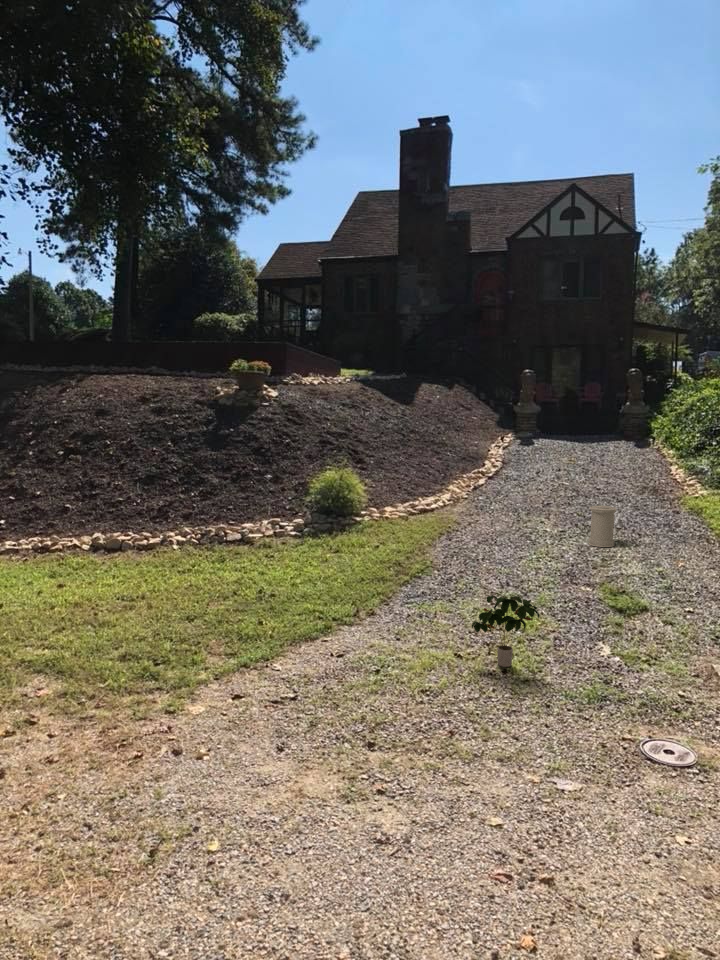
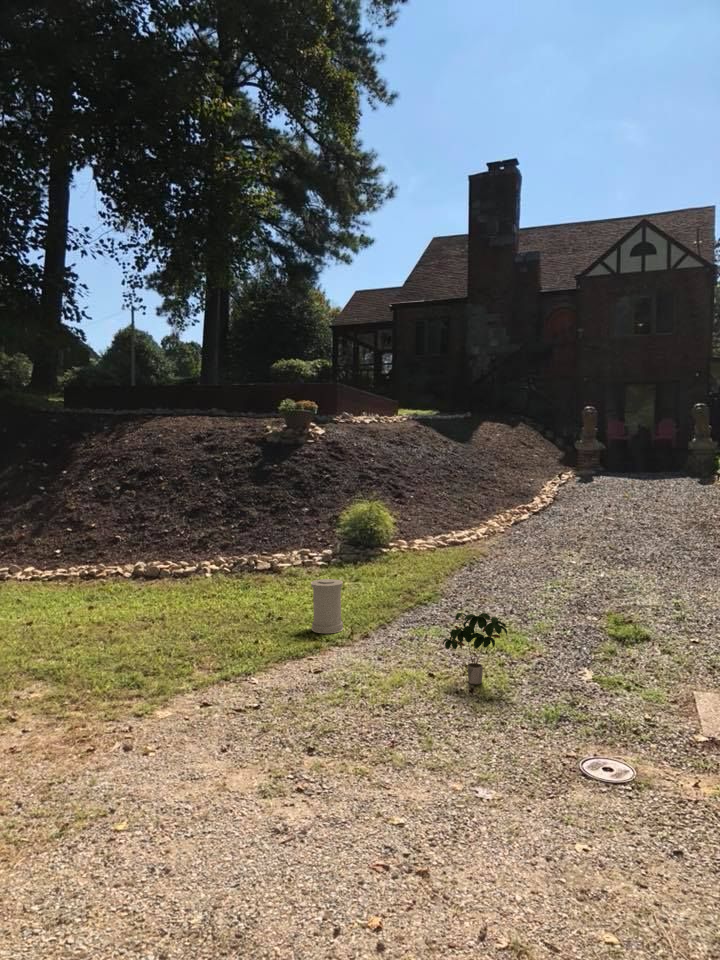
trash can: present [588,505,616,547] -> present [311,579,343,633]

